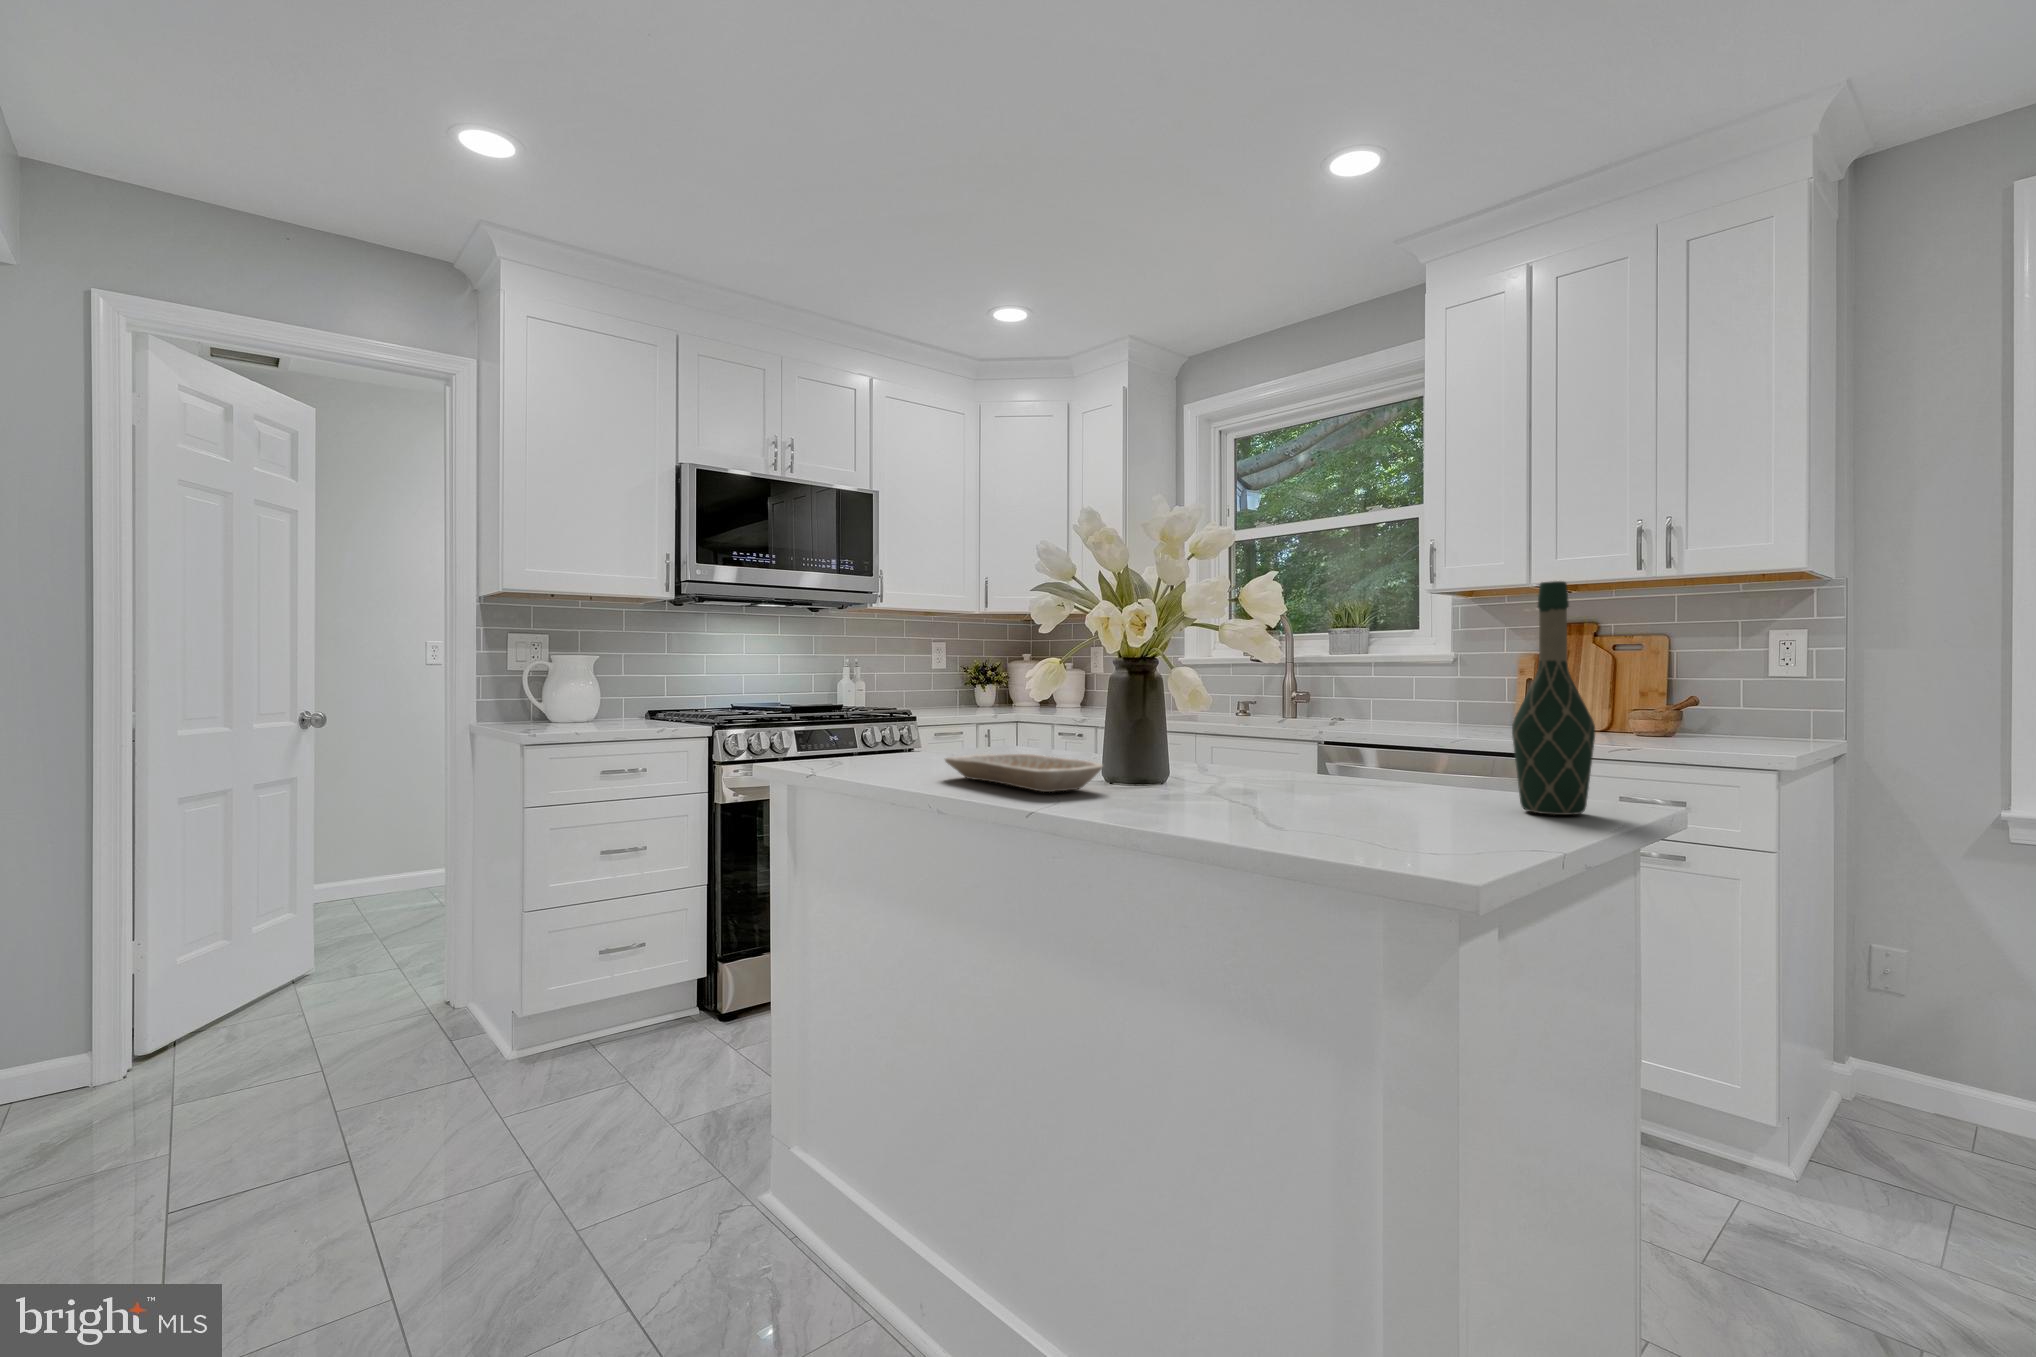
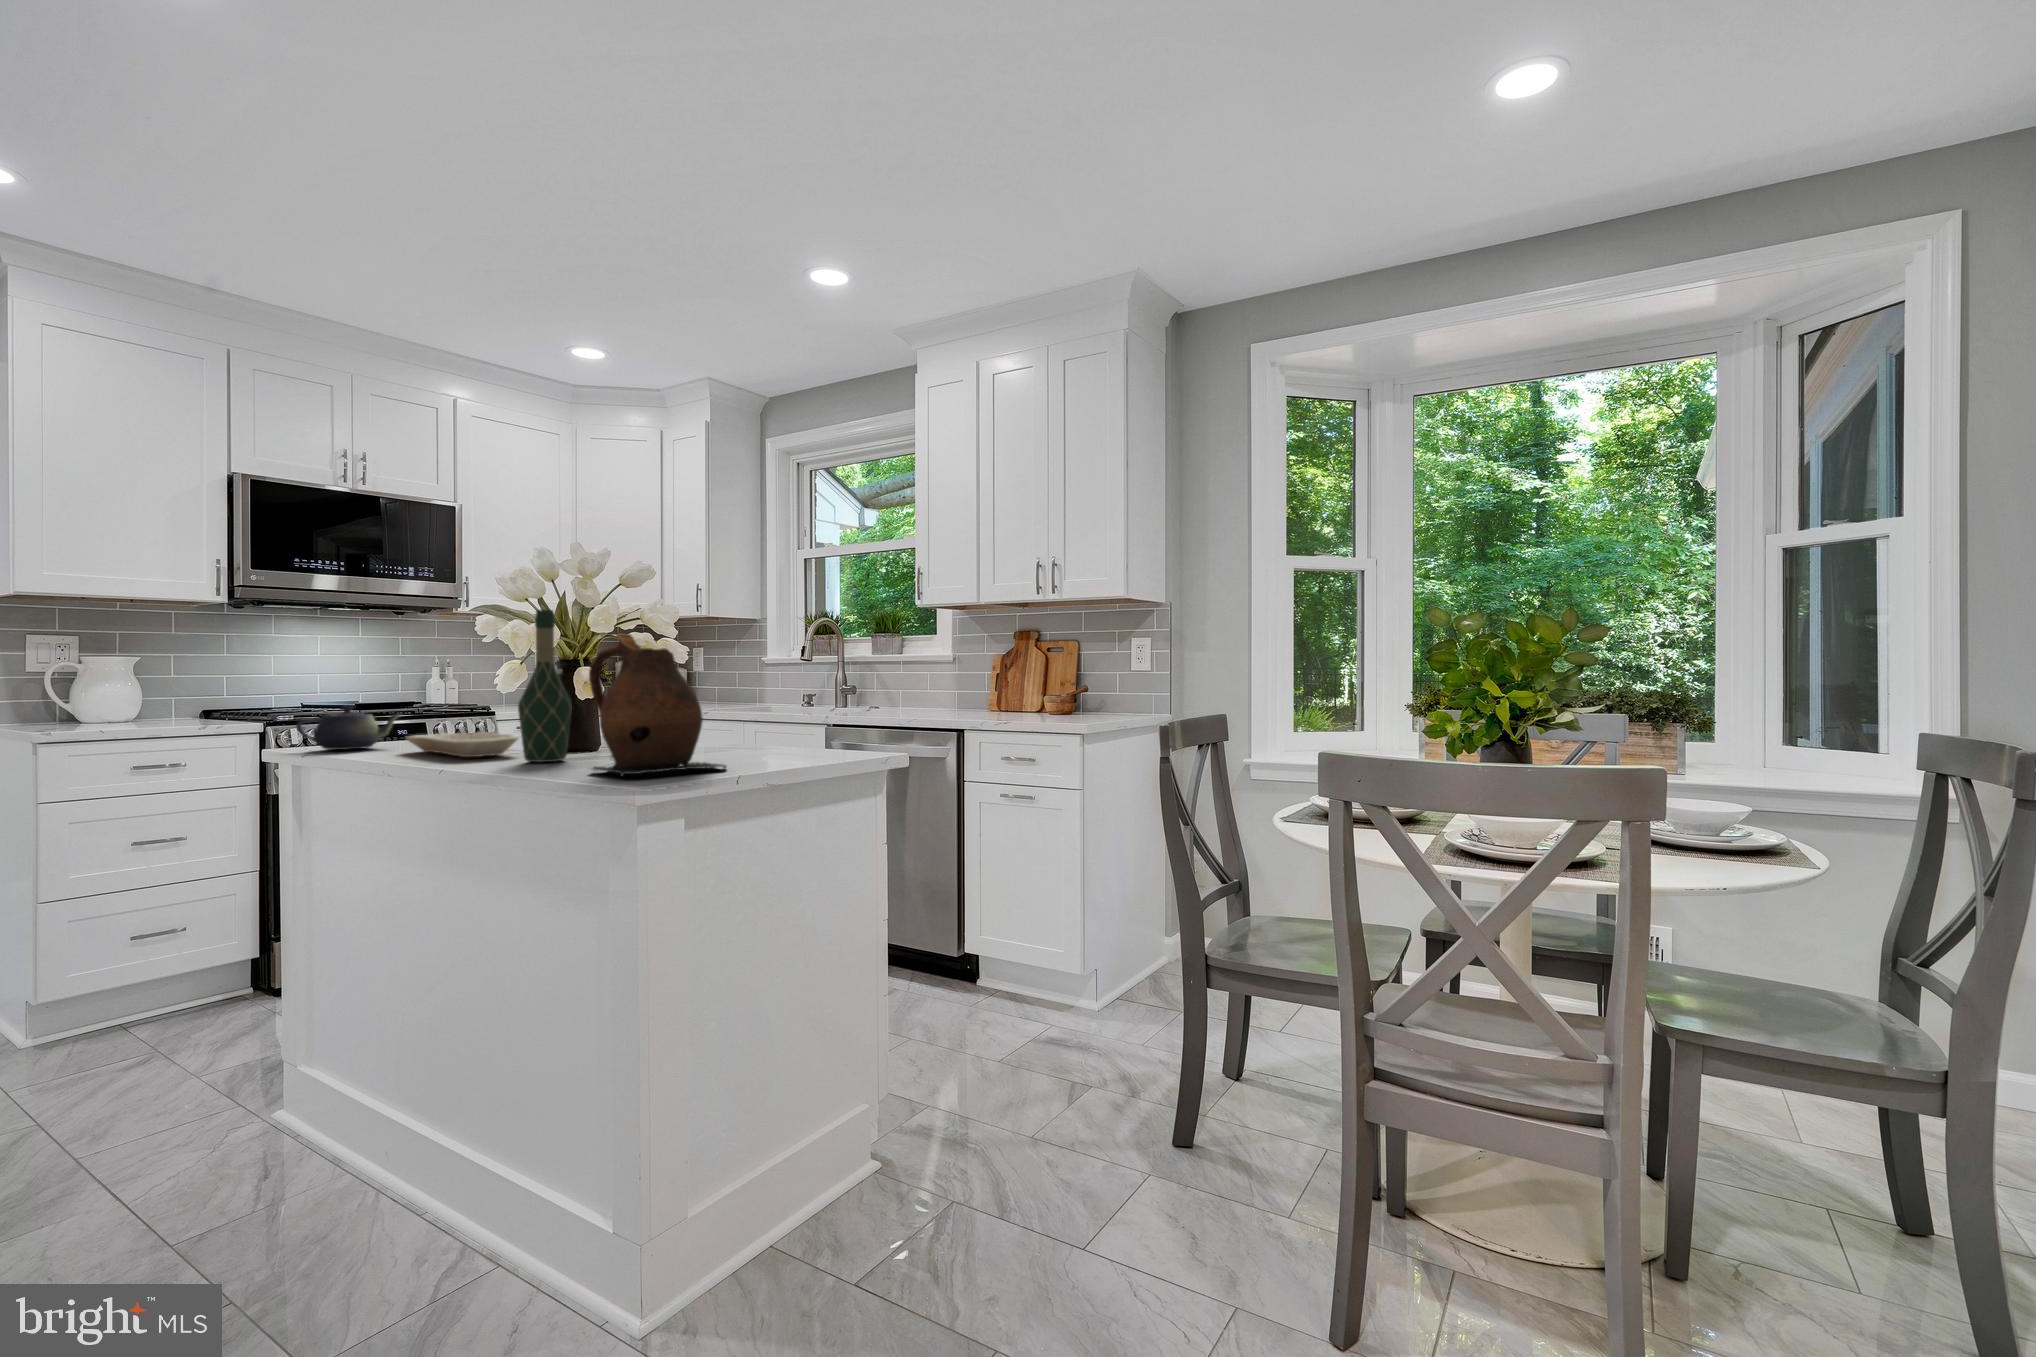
wine bottle: present [1512,581,1595,815] -> present [518,610,572,762]
ceramic pitcher: none [1281,618,1503,848] -> present [589,633,726,776]
teapot: none [815,716,926,772] -> present [296,706,400,750]

